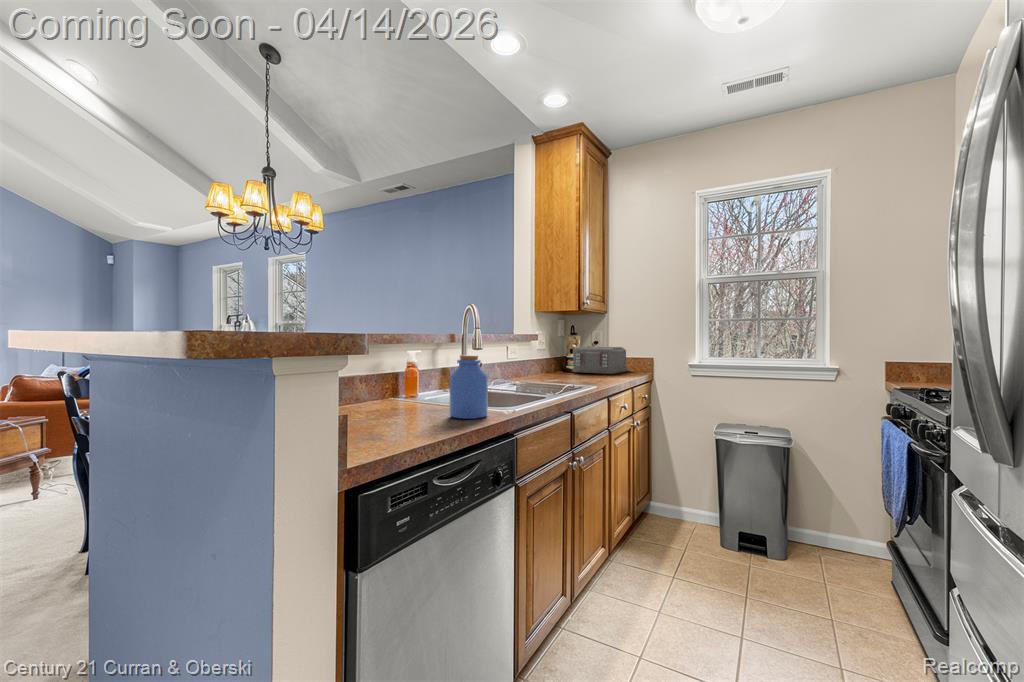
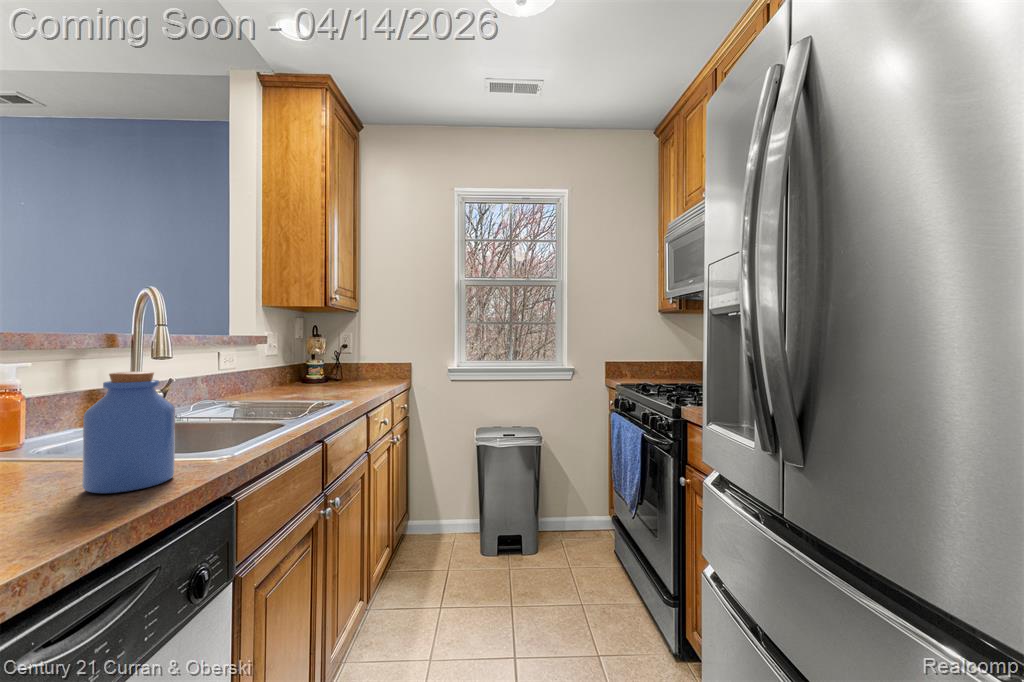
toaster: present [572,347,628,374] -> none [314,350,382,382]

